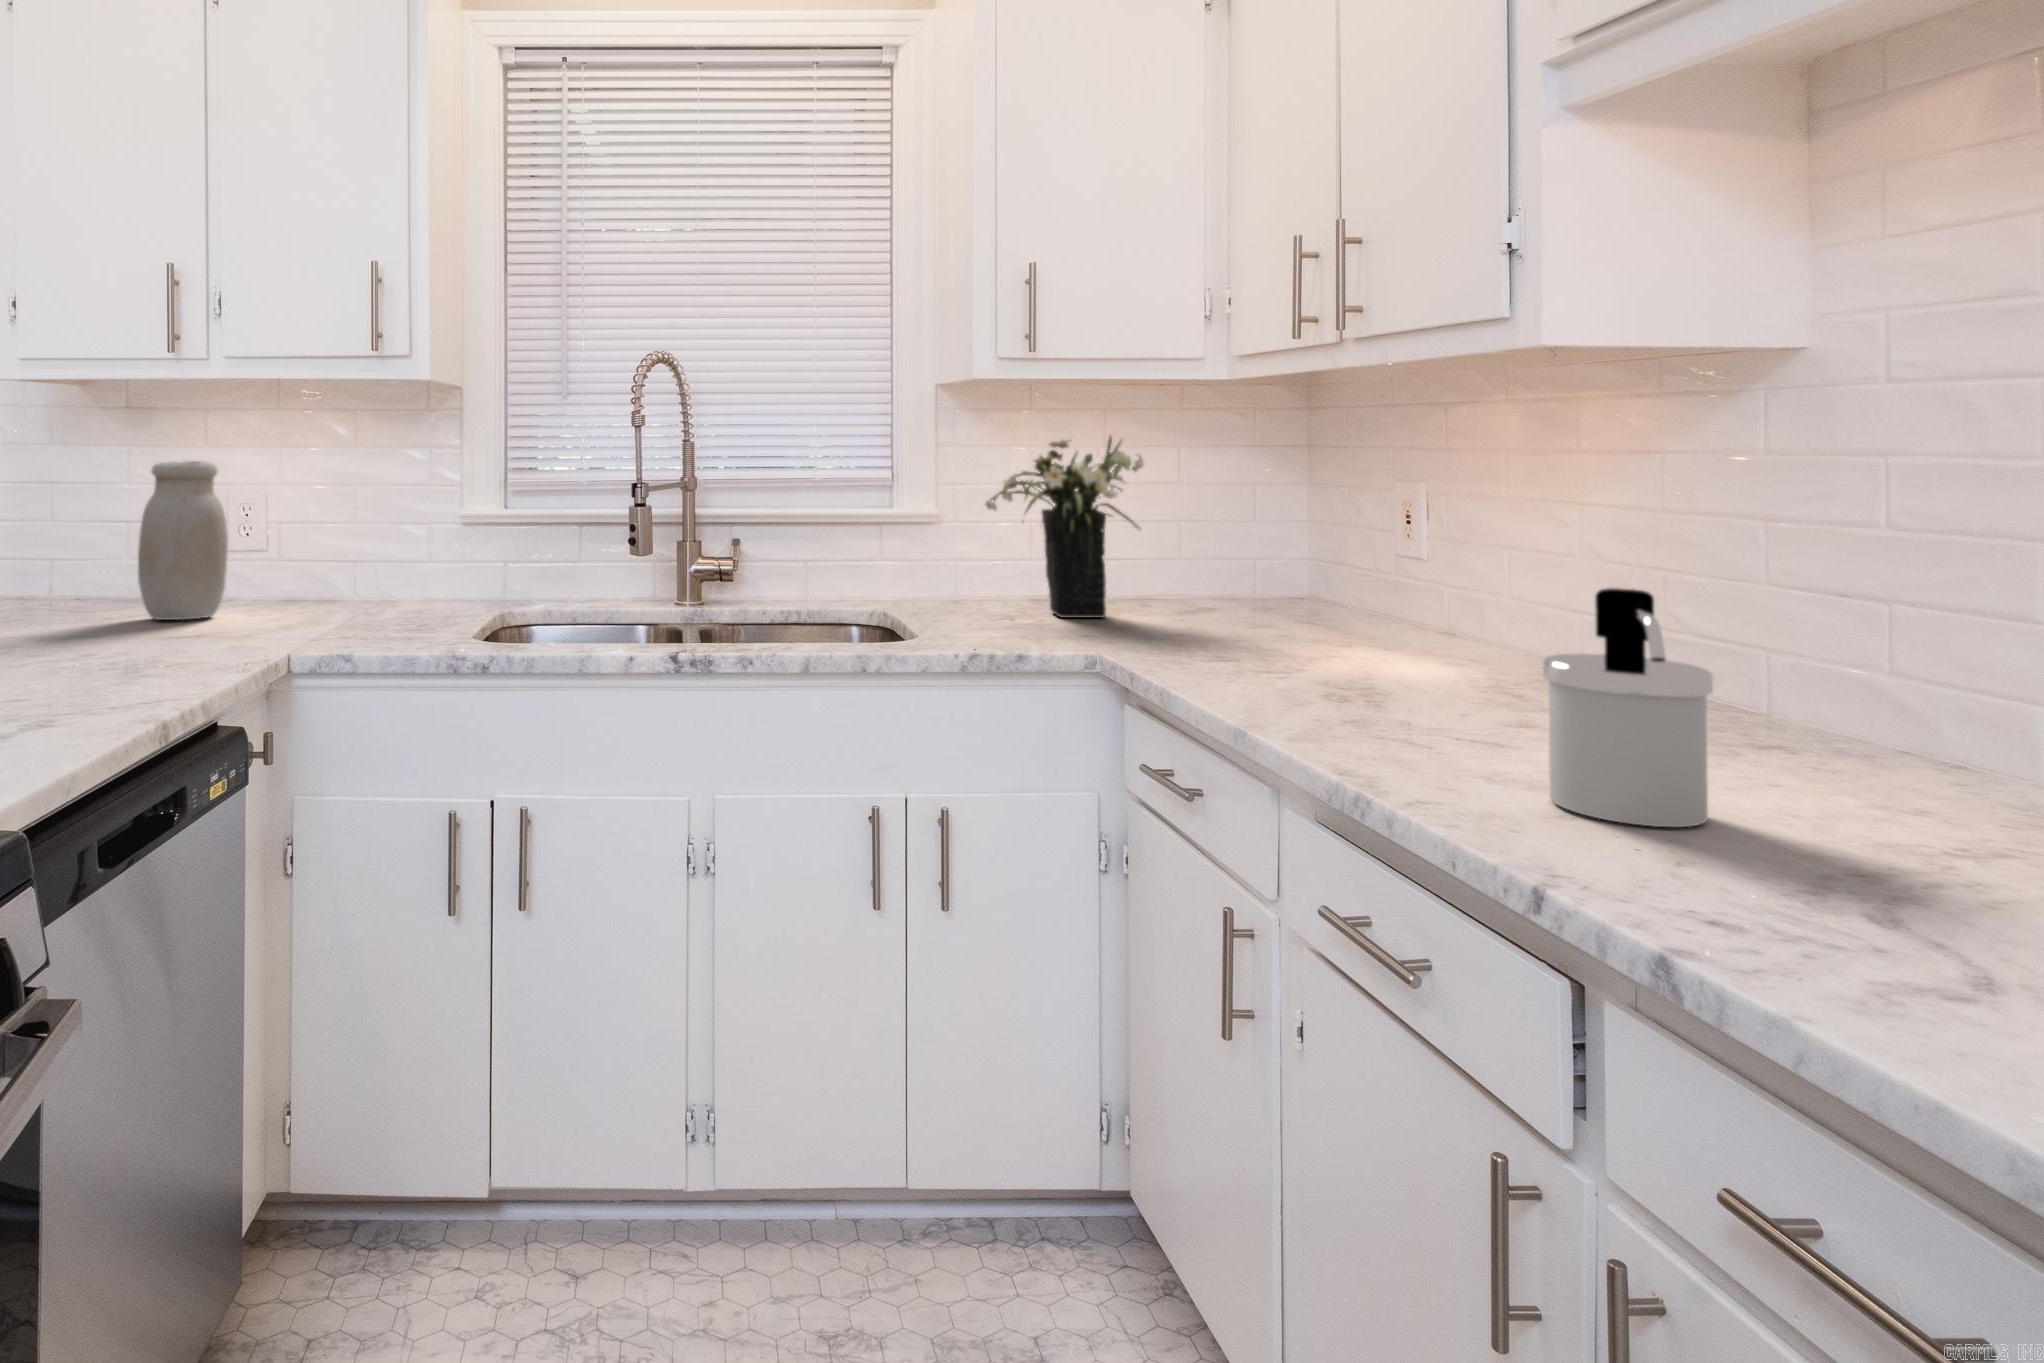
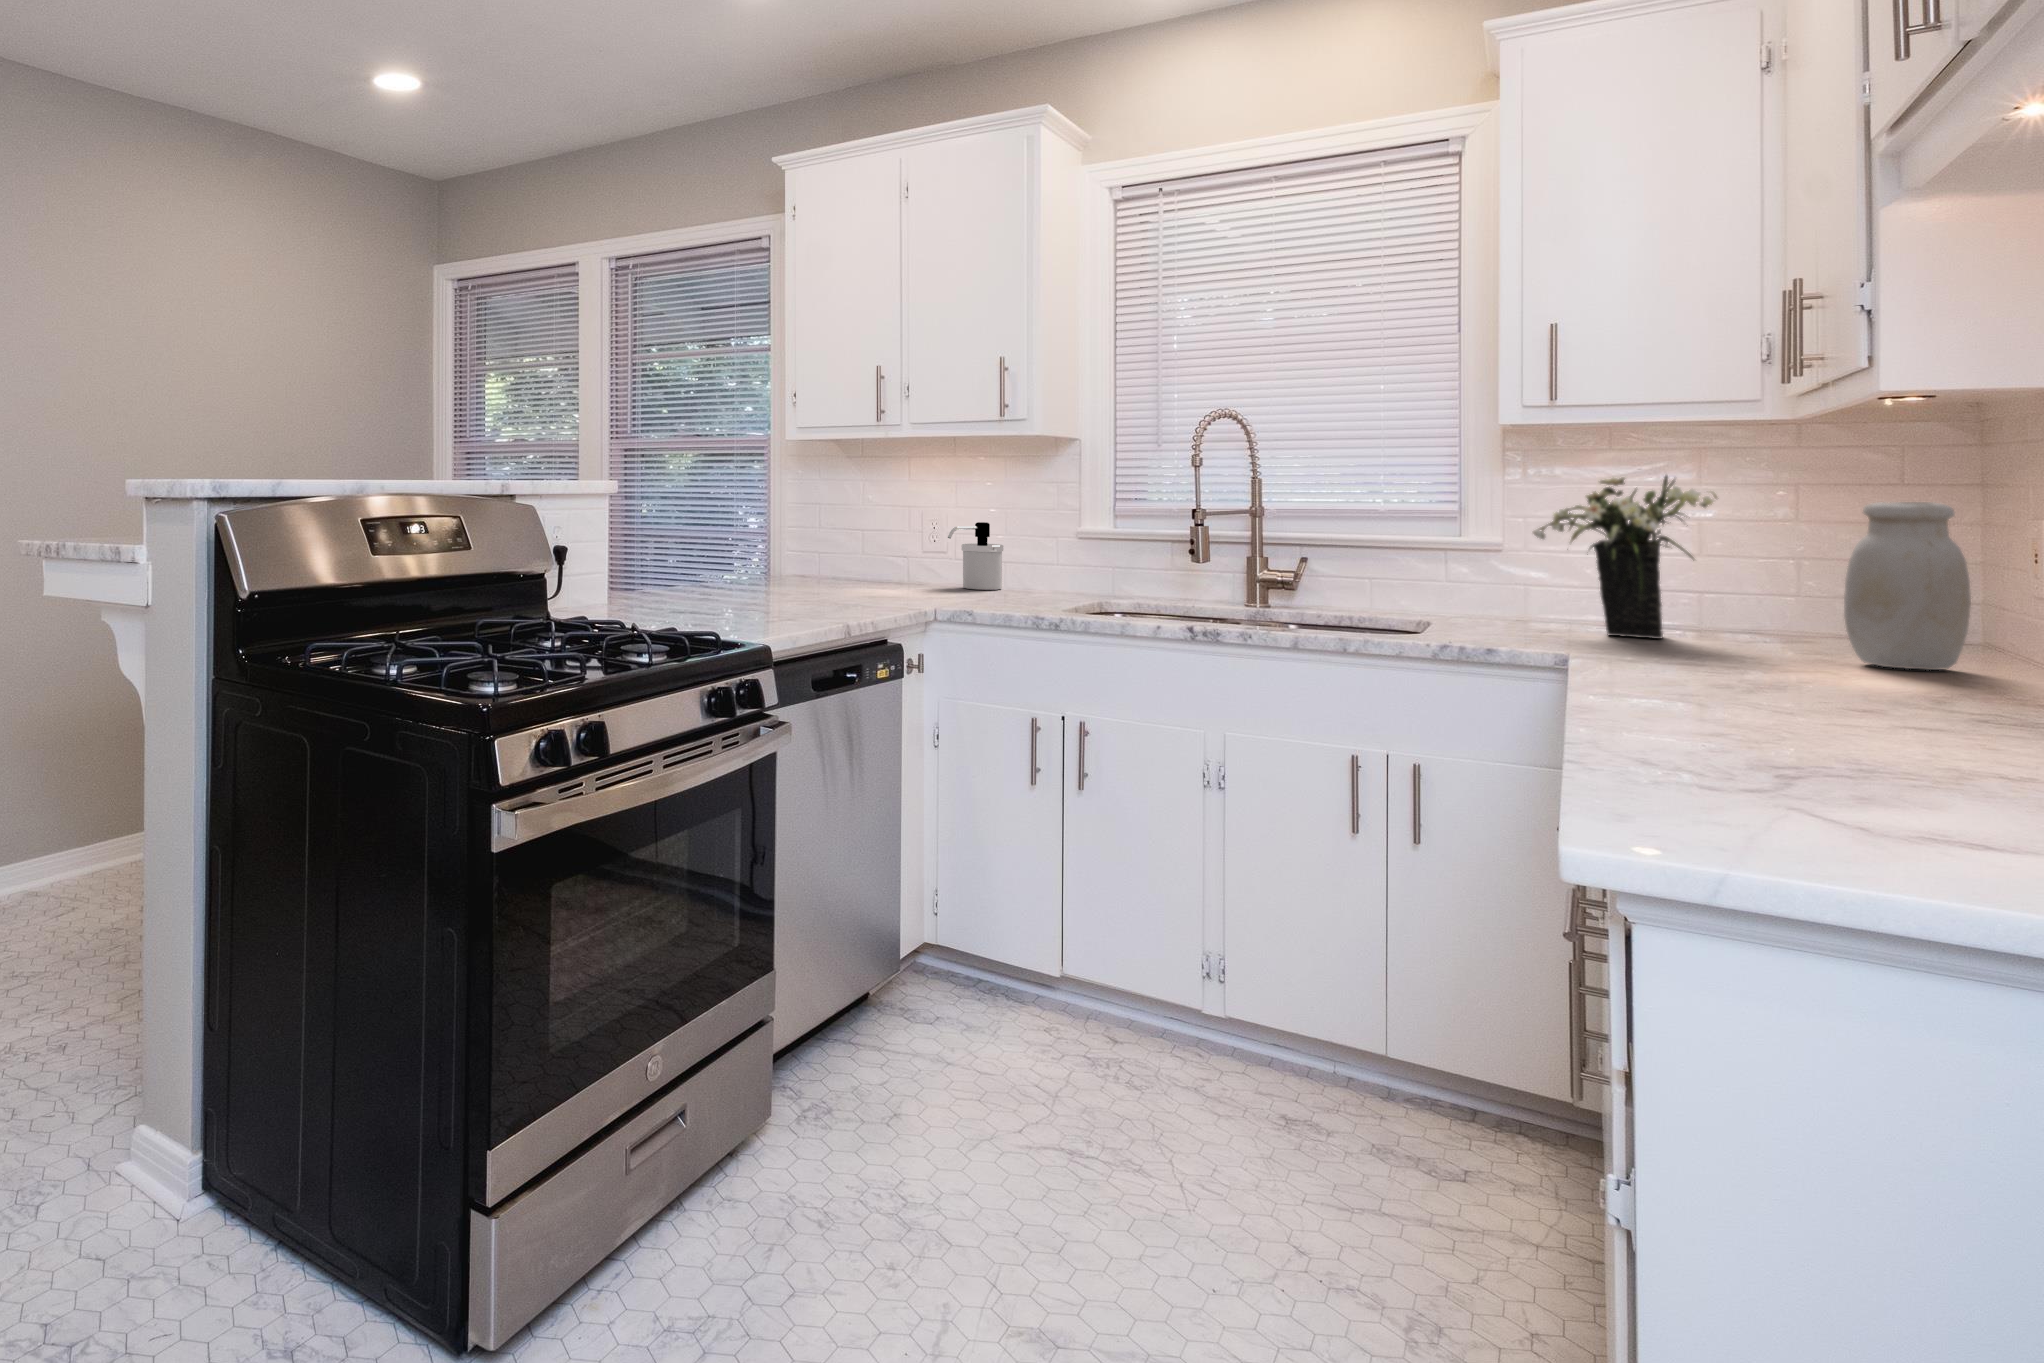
jar: present [138,461,228,620] -> present [1844,502,1971,670]
soap dispenser: present [1543,588,1713,827] -> present [948,522,1003,590]

